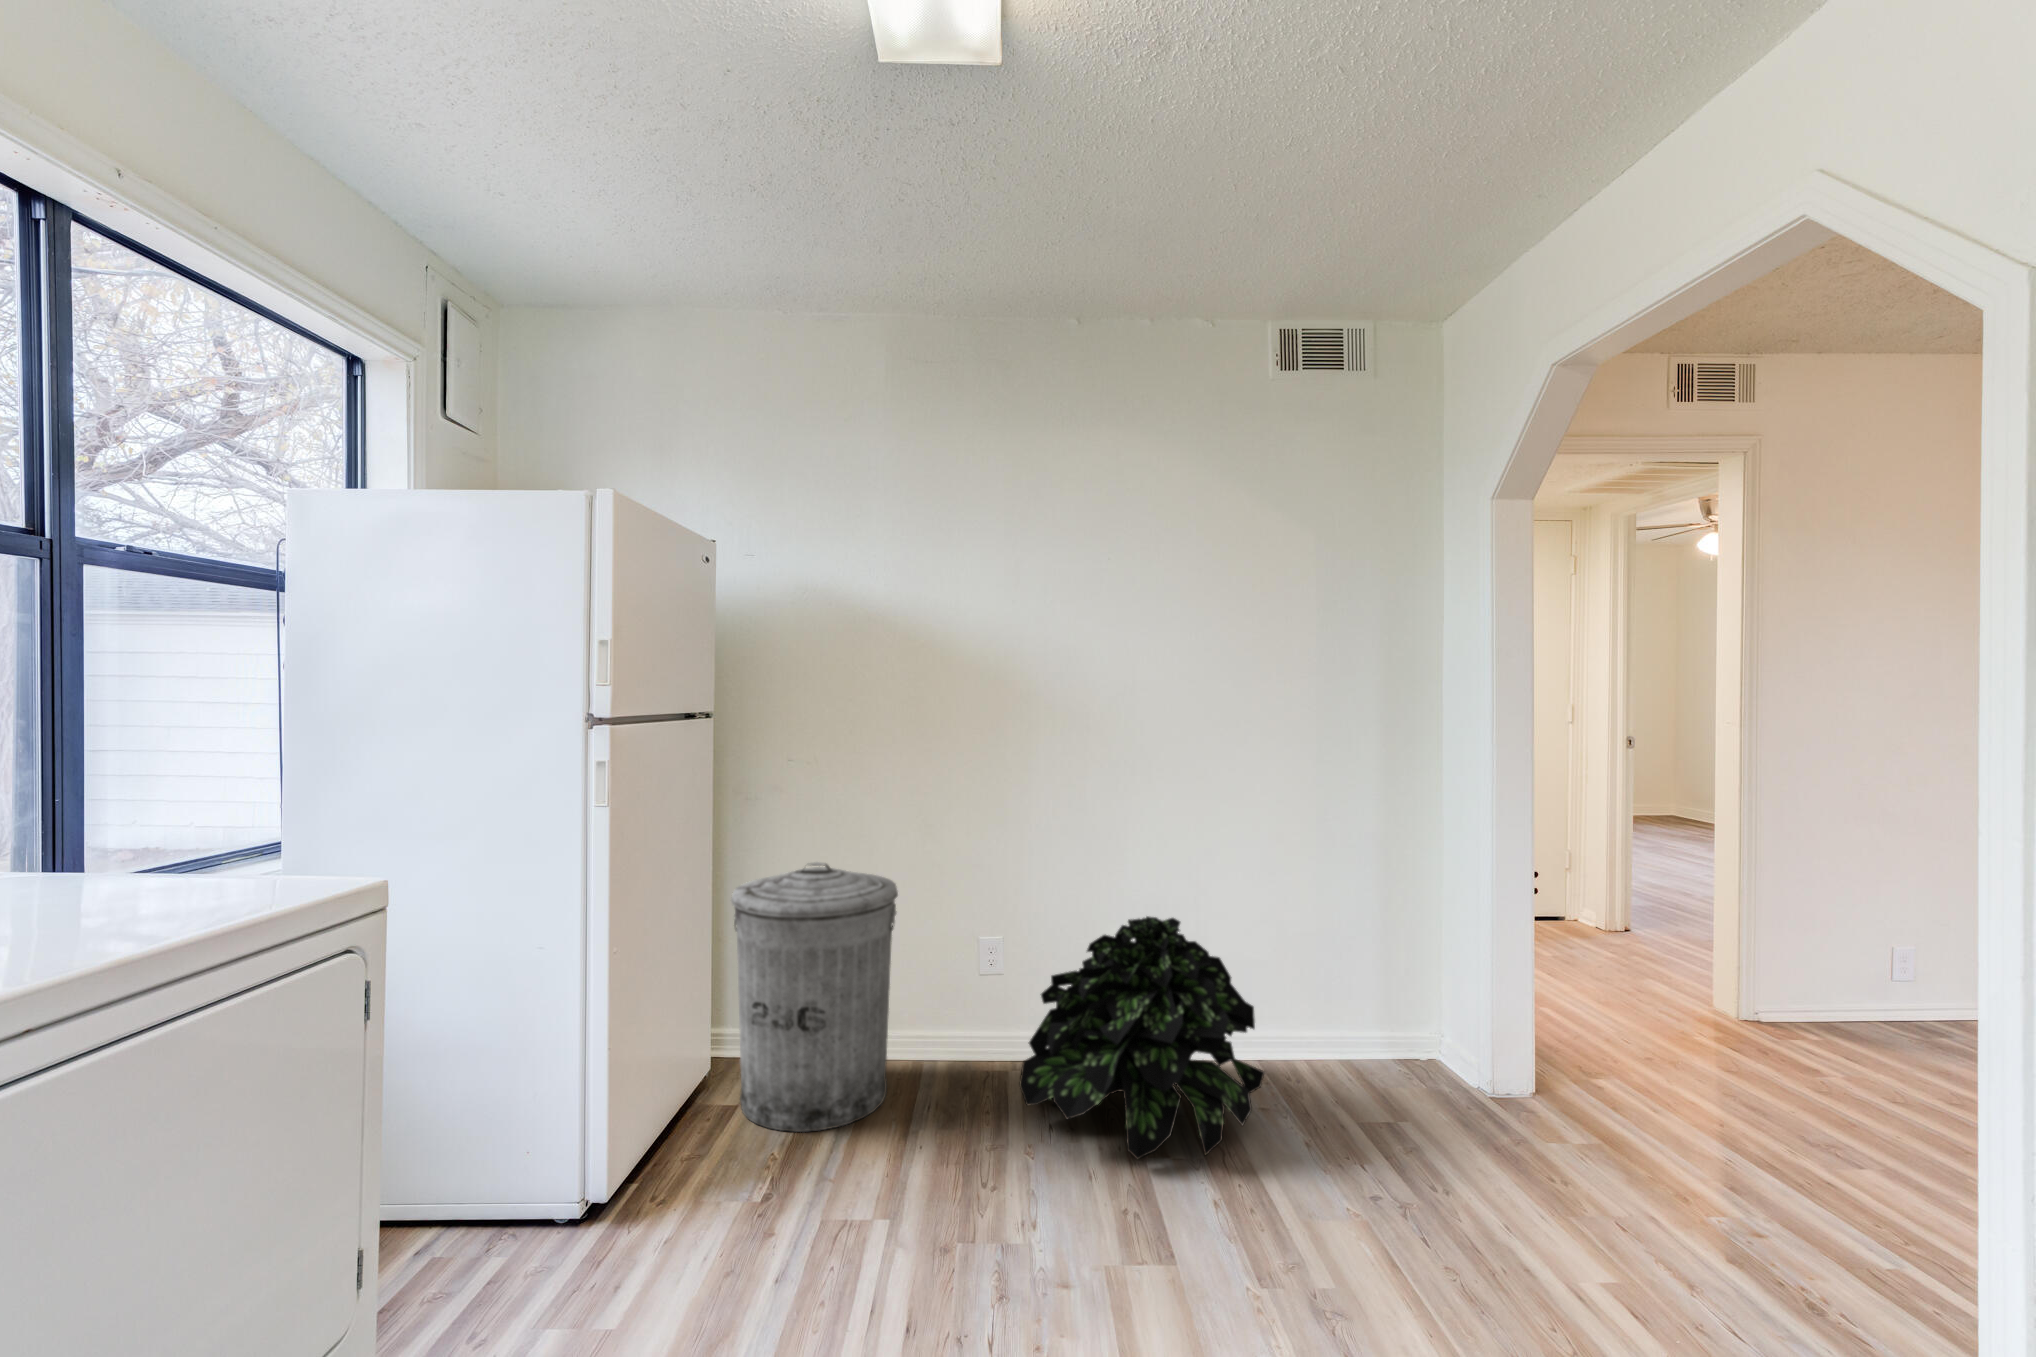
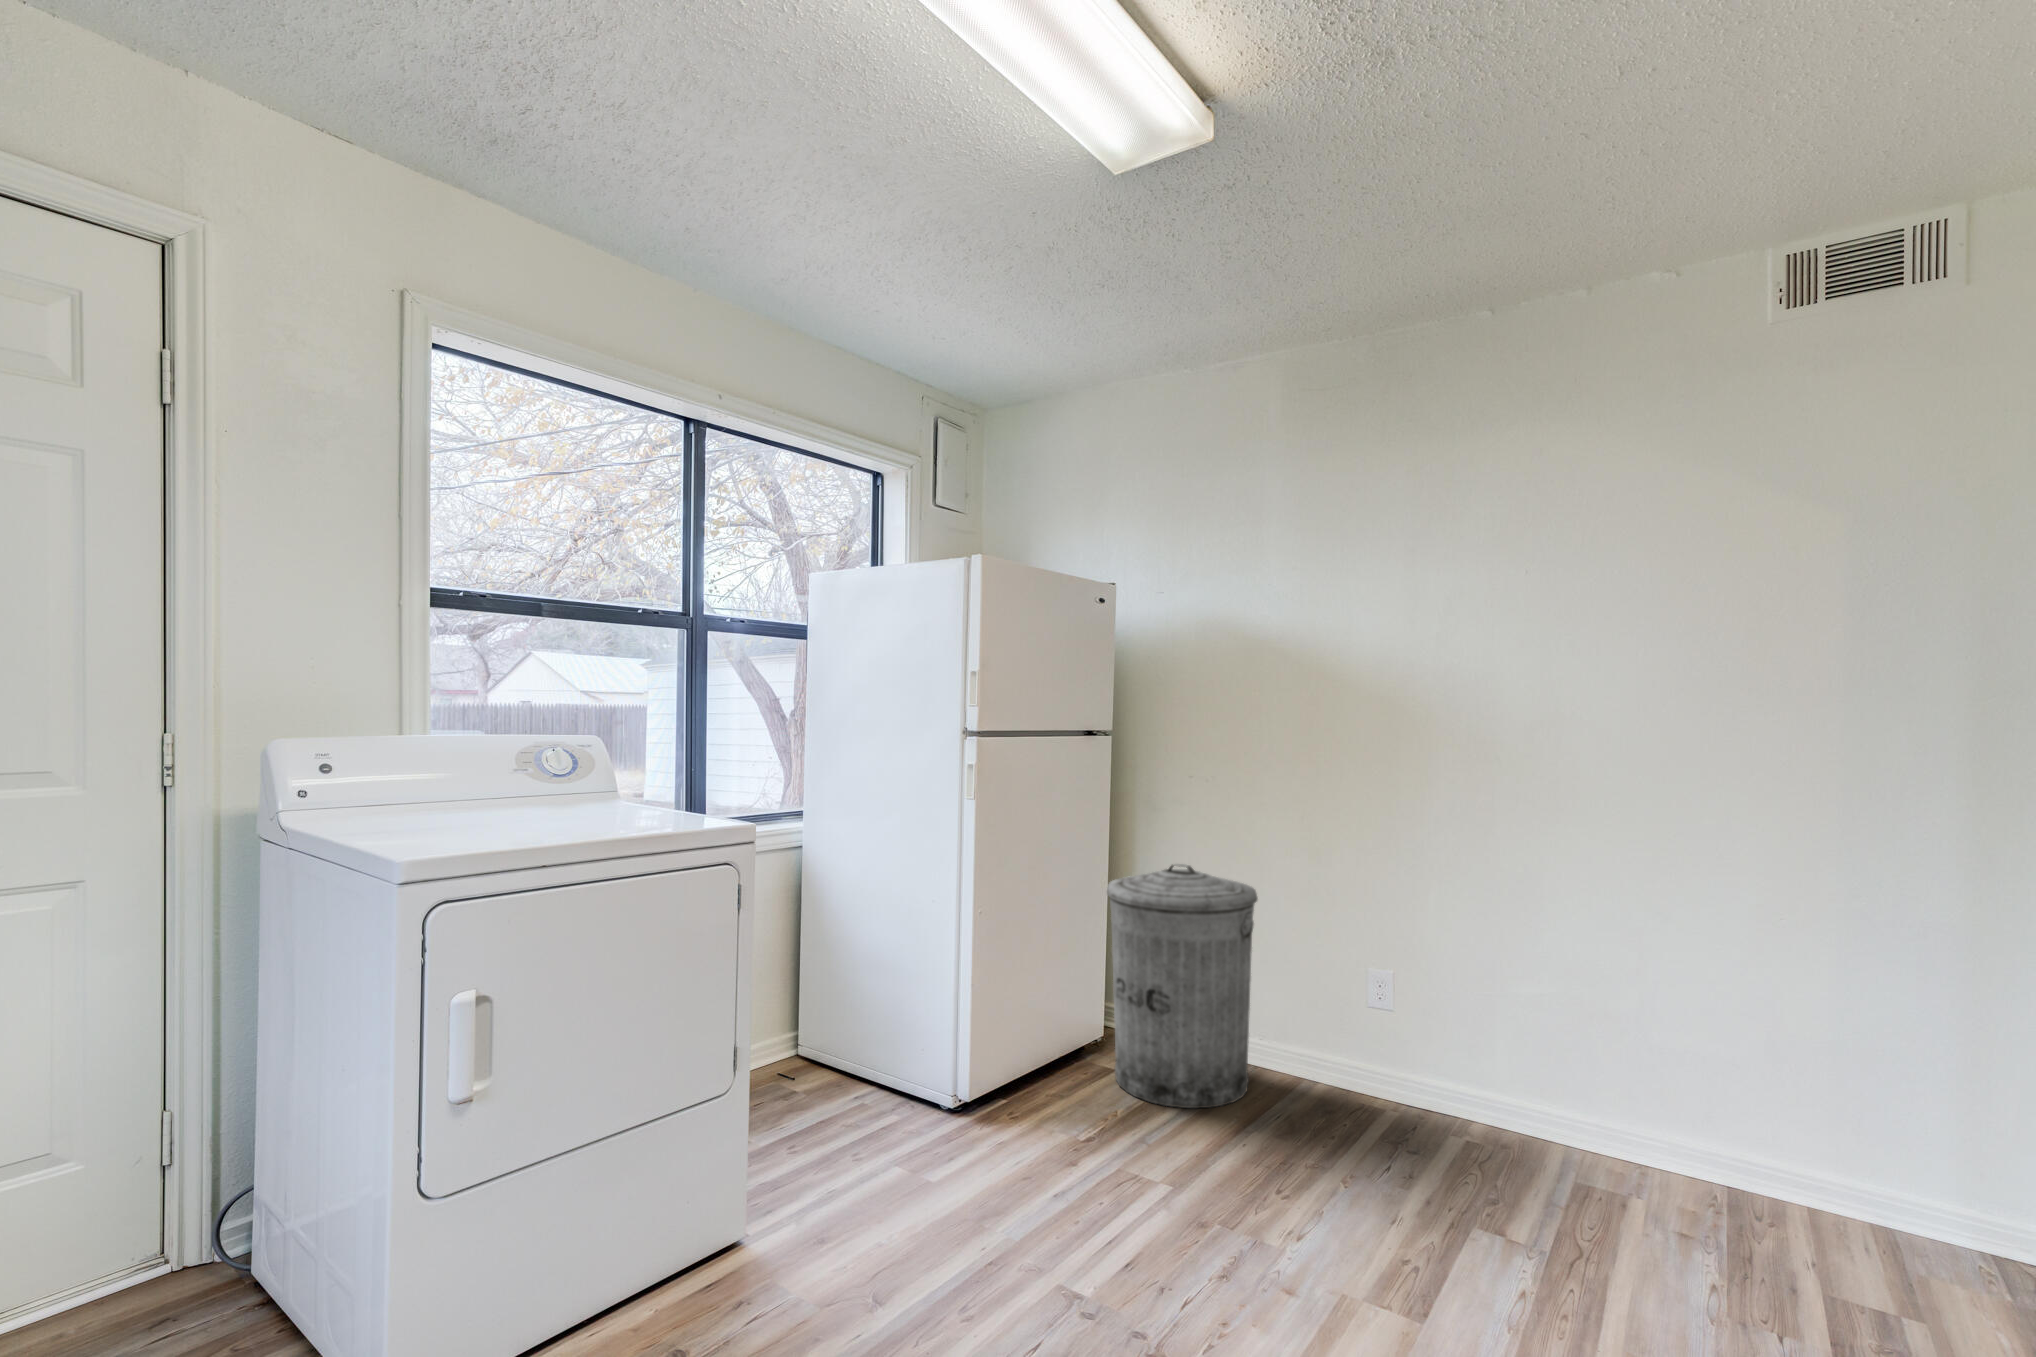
potted plant: present [1019,916,1265,1159] -> none [1355,964,1668,1249]

